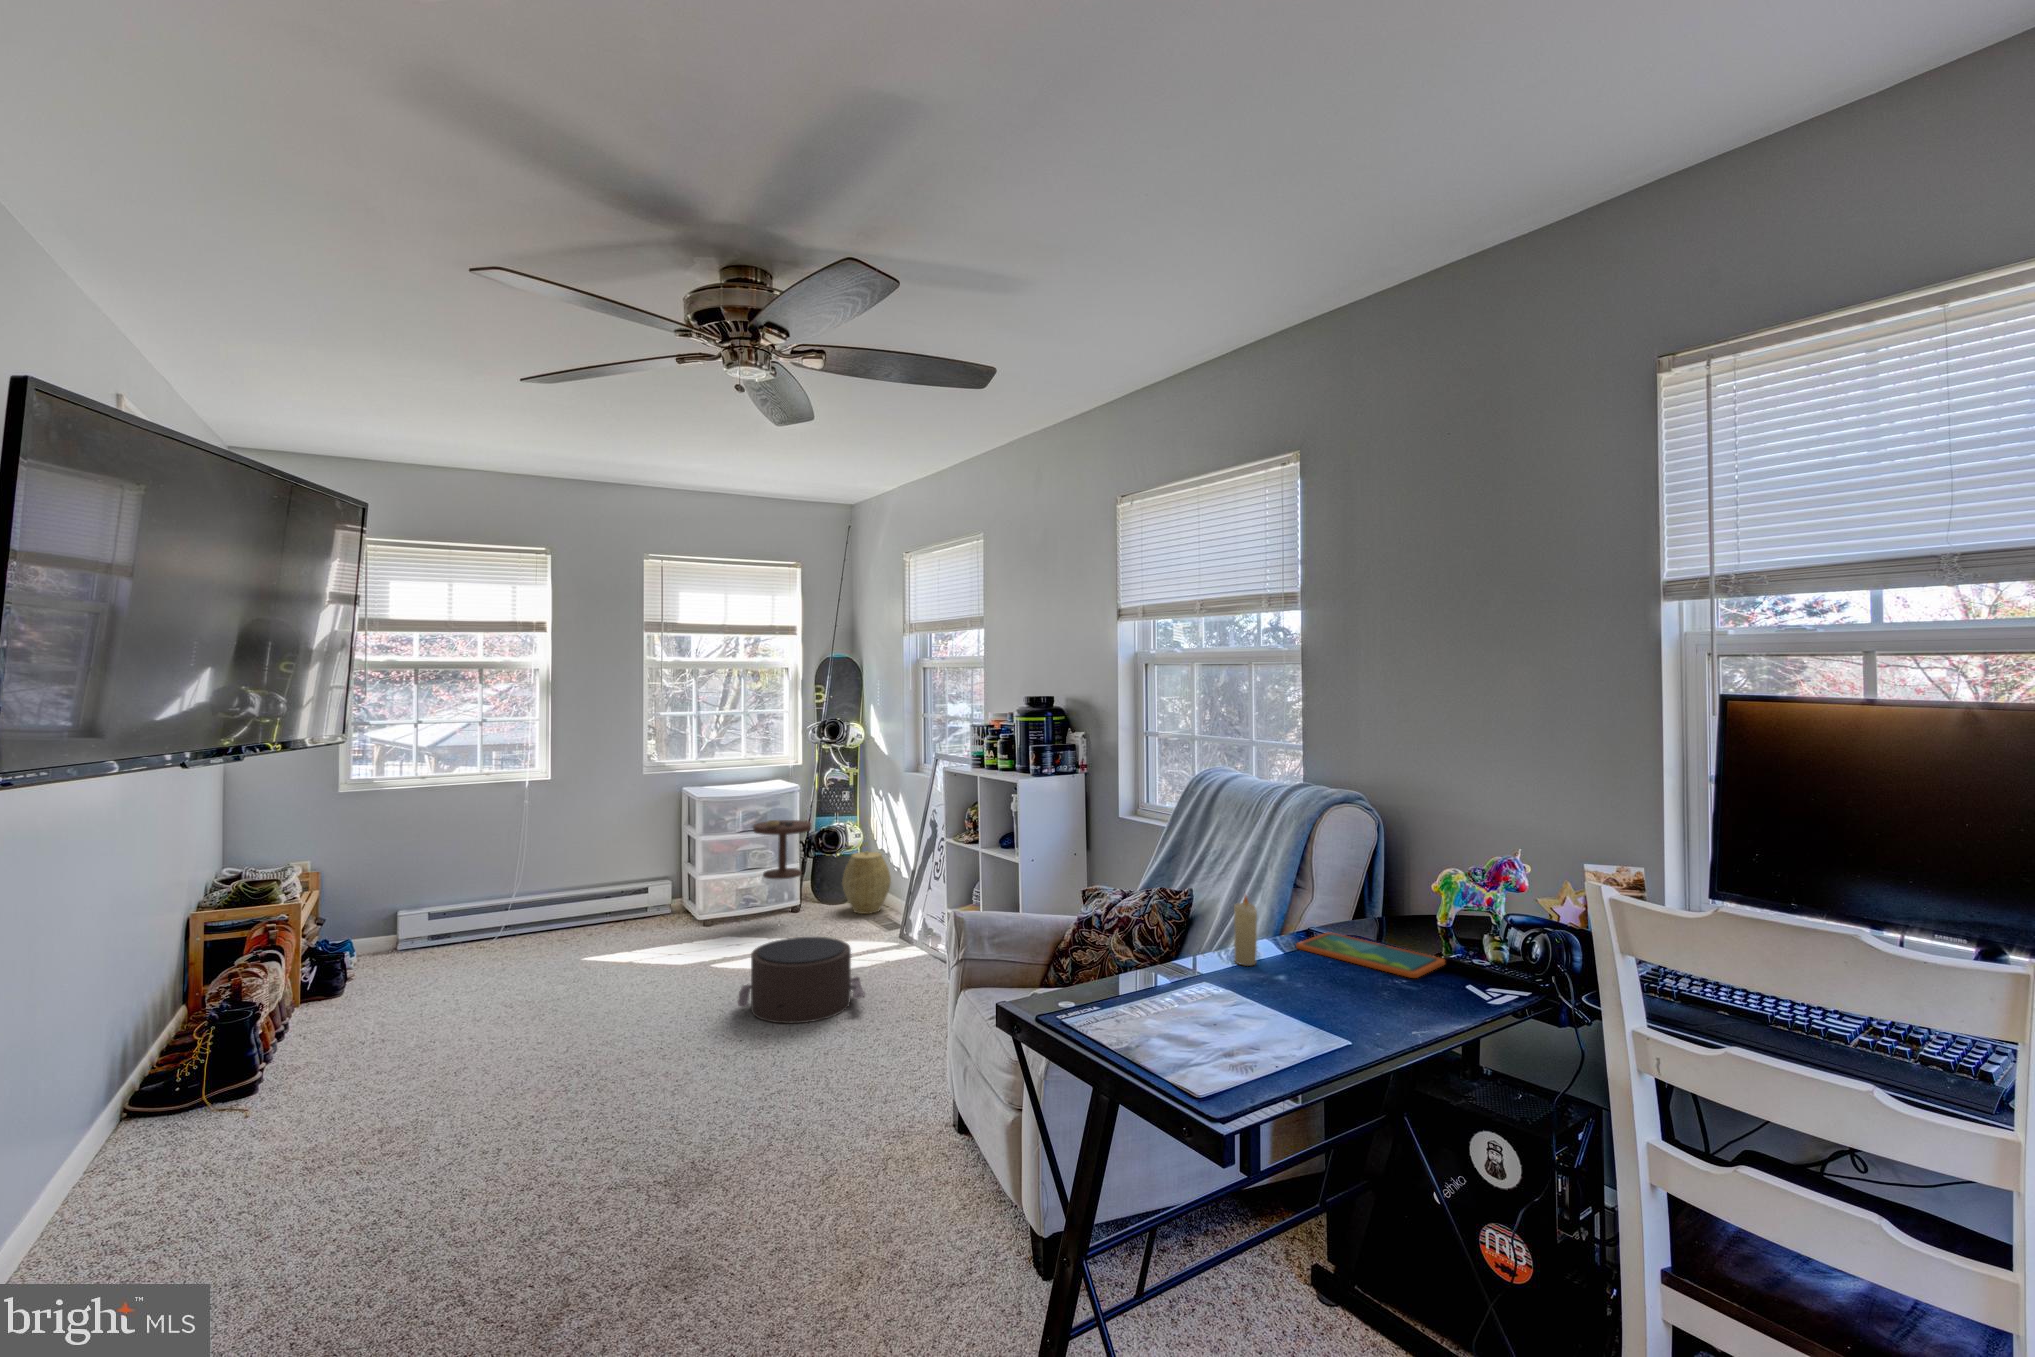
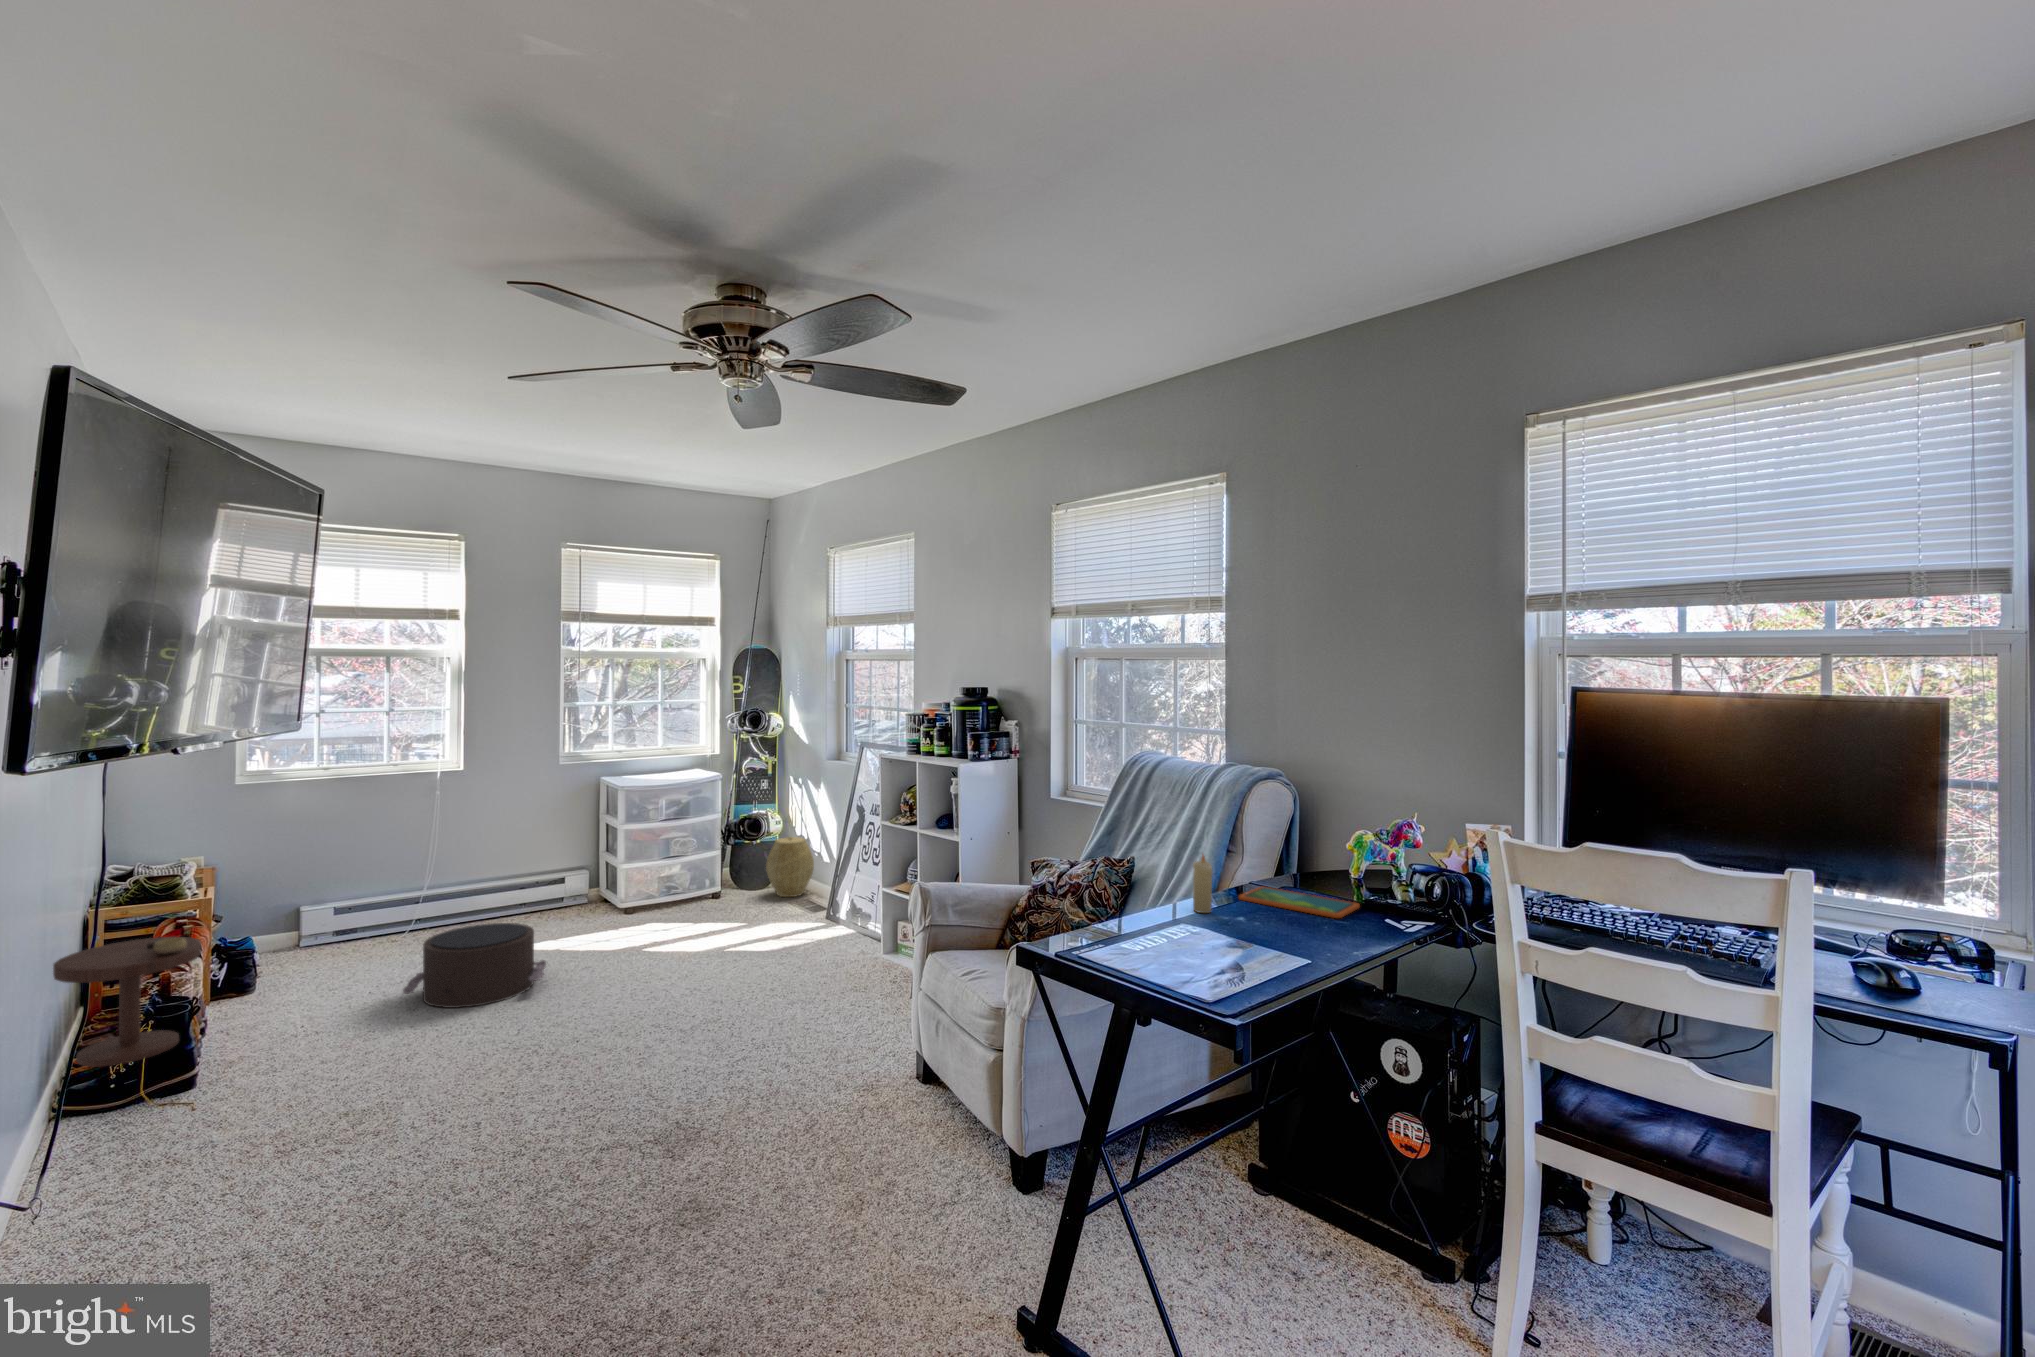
side table: present [753,820,811,879] -> present [53,937,201,1067]
pouf: present [738,937,865,1024] -> present [403,923,546,1008]

